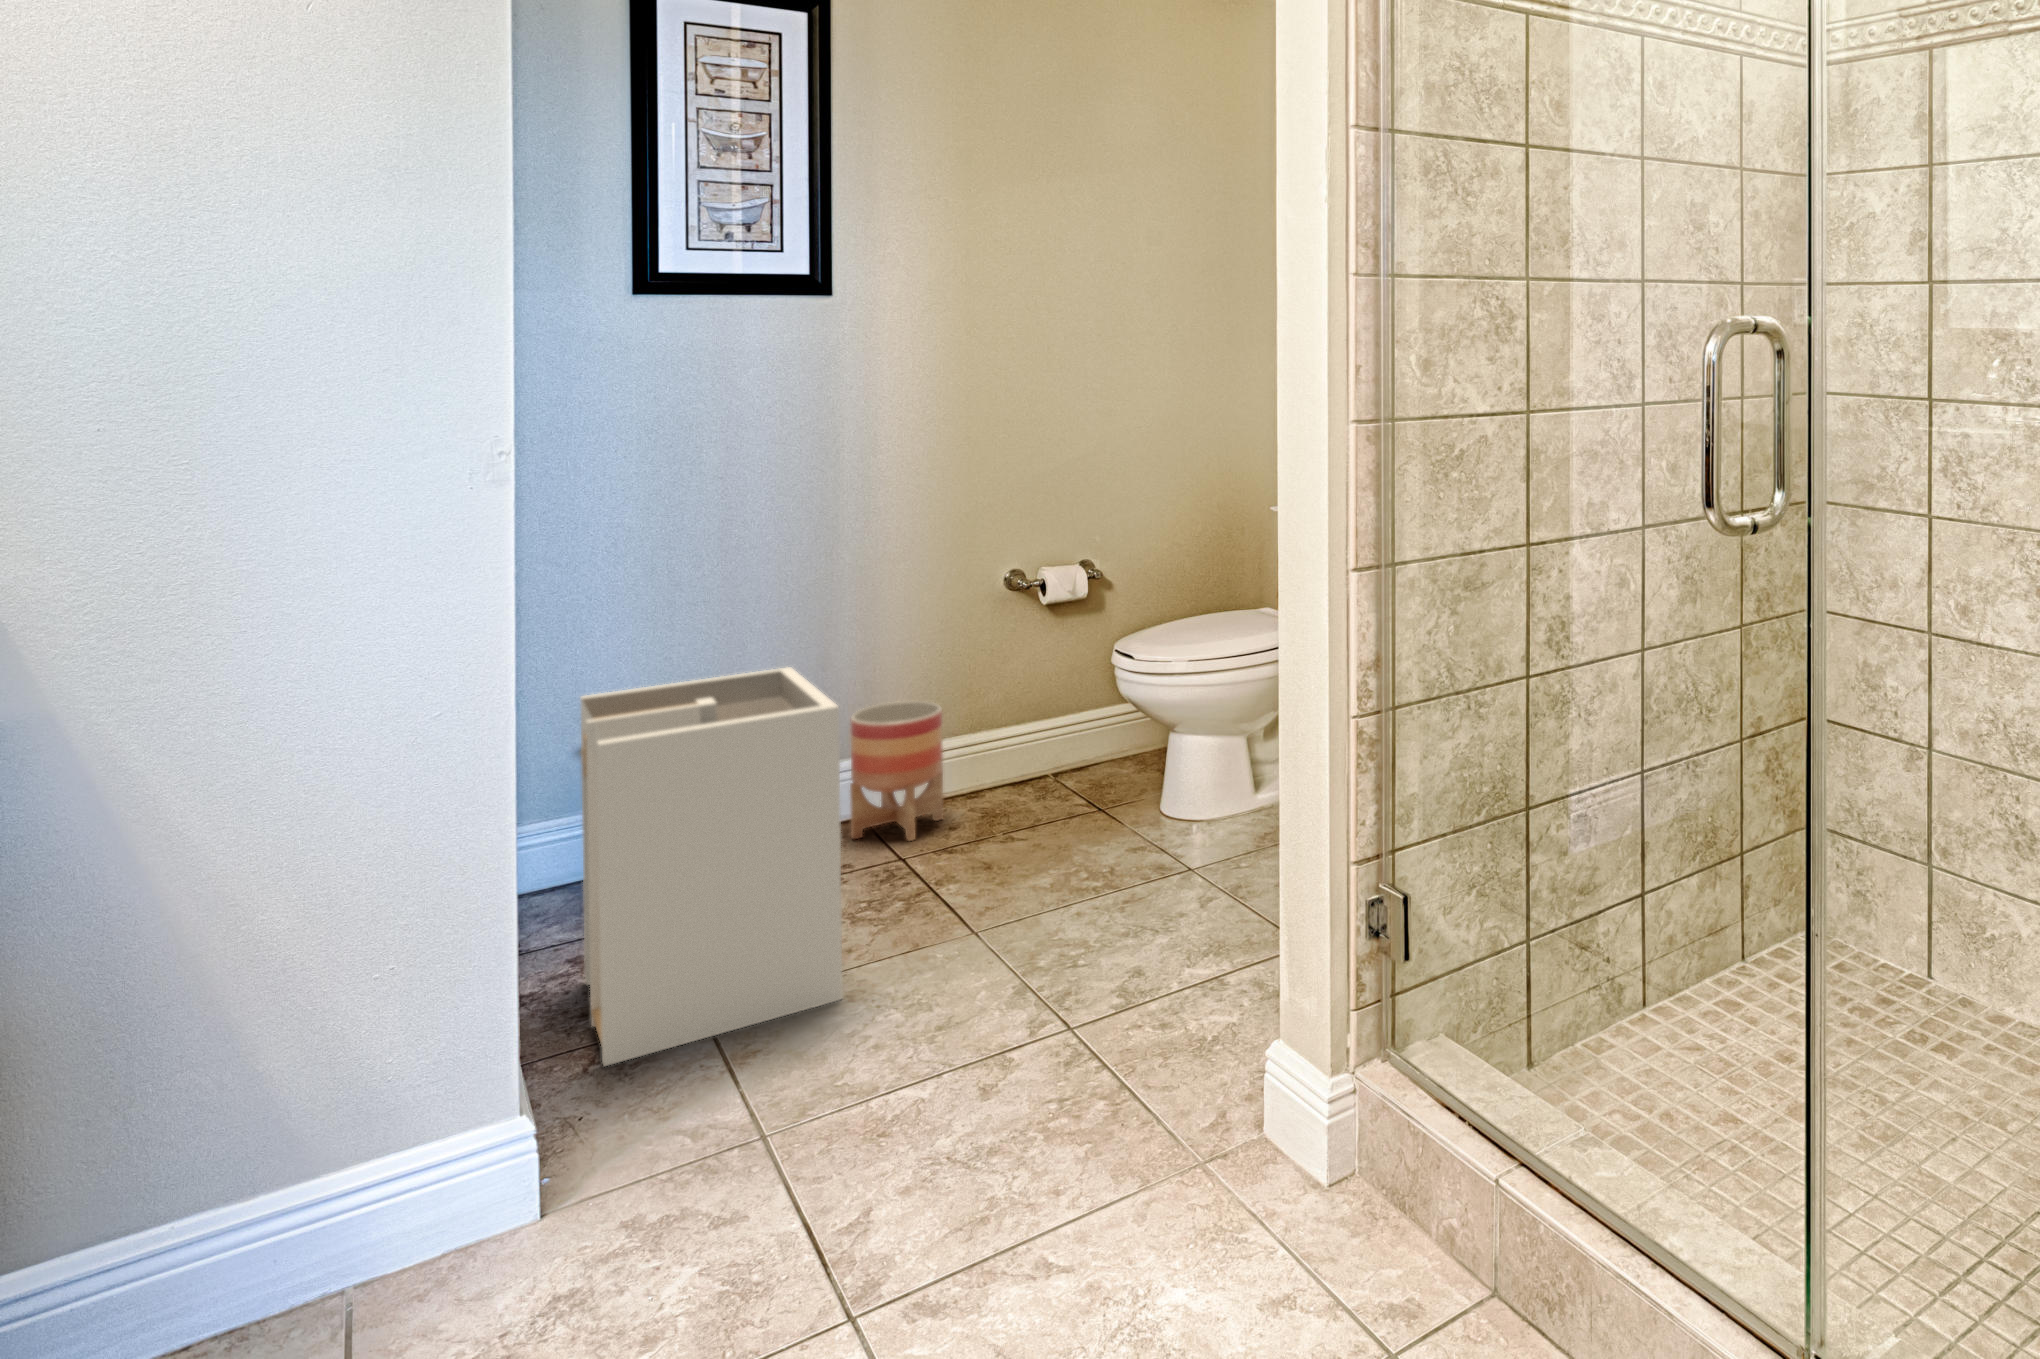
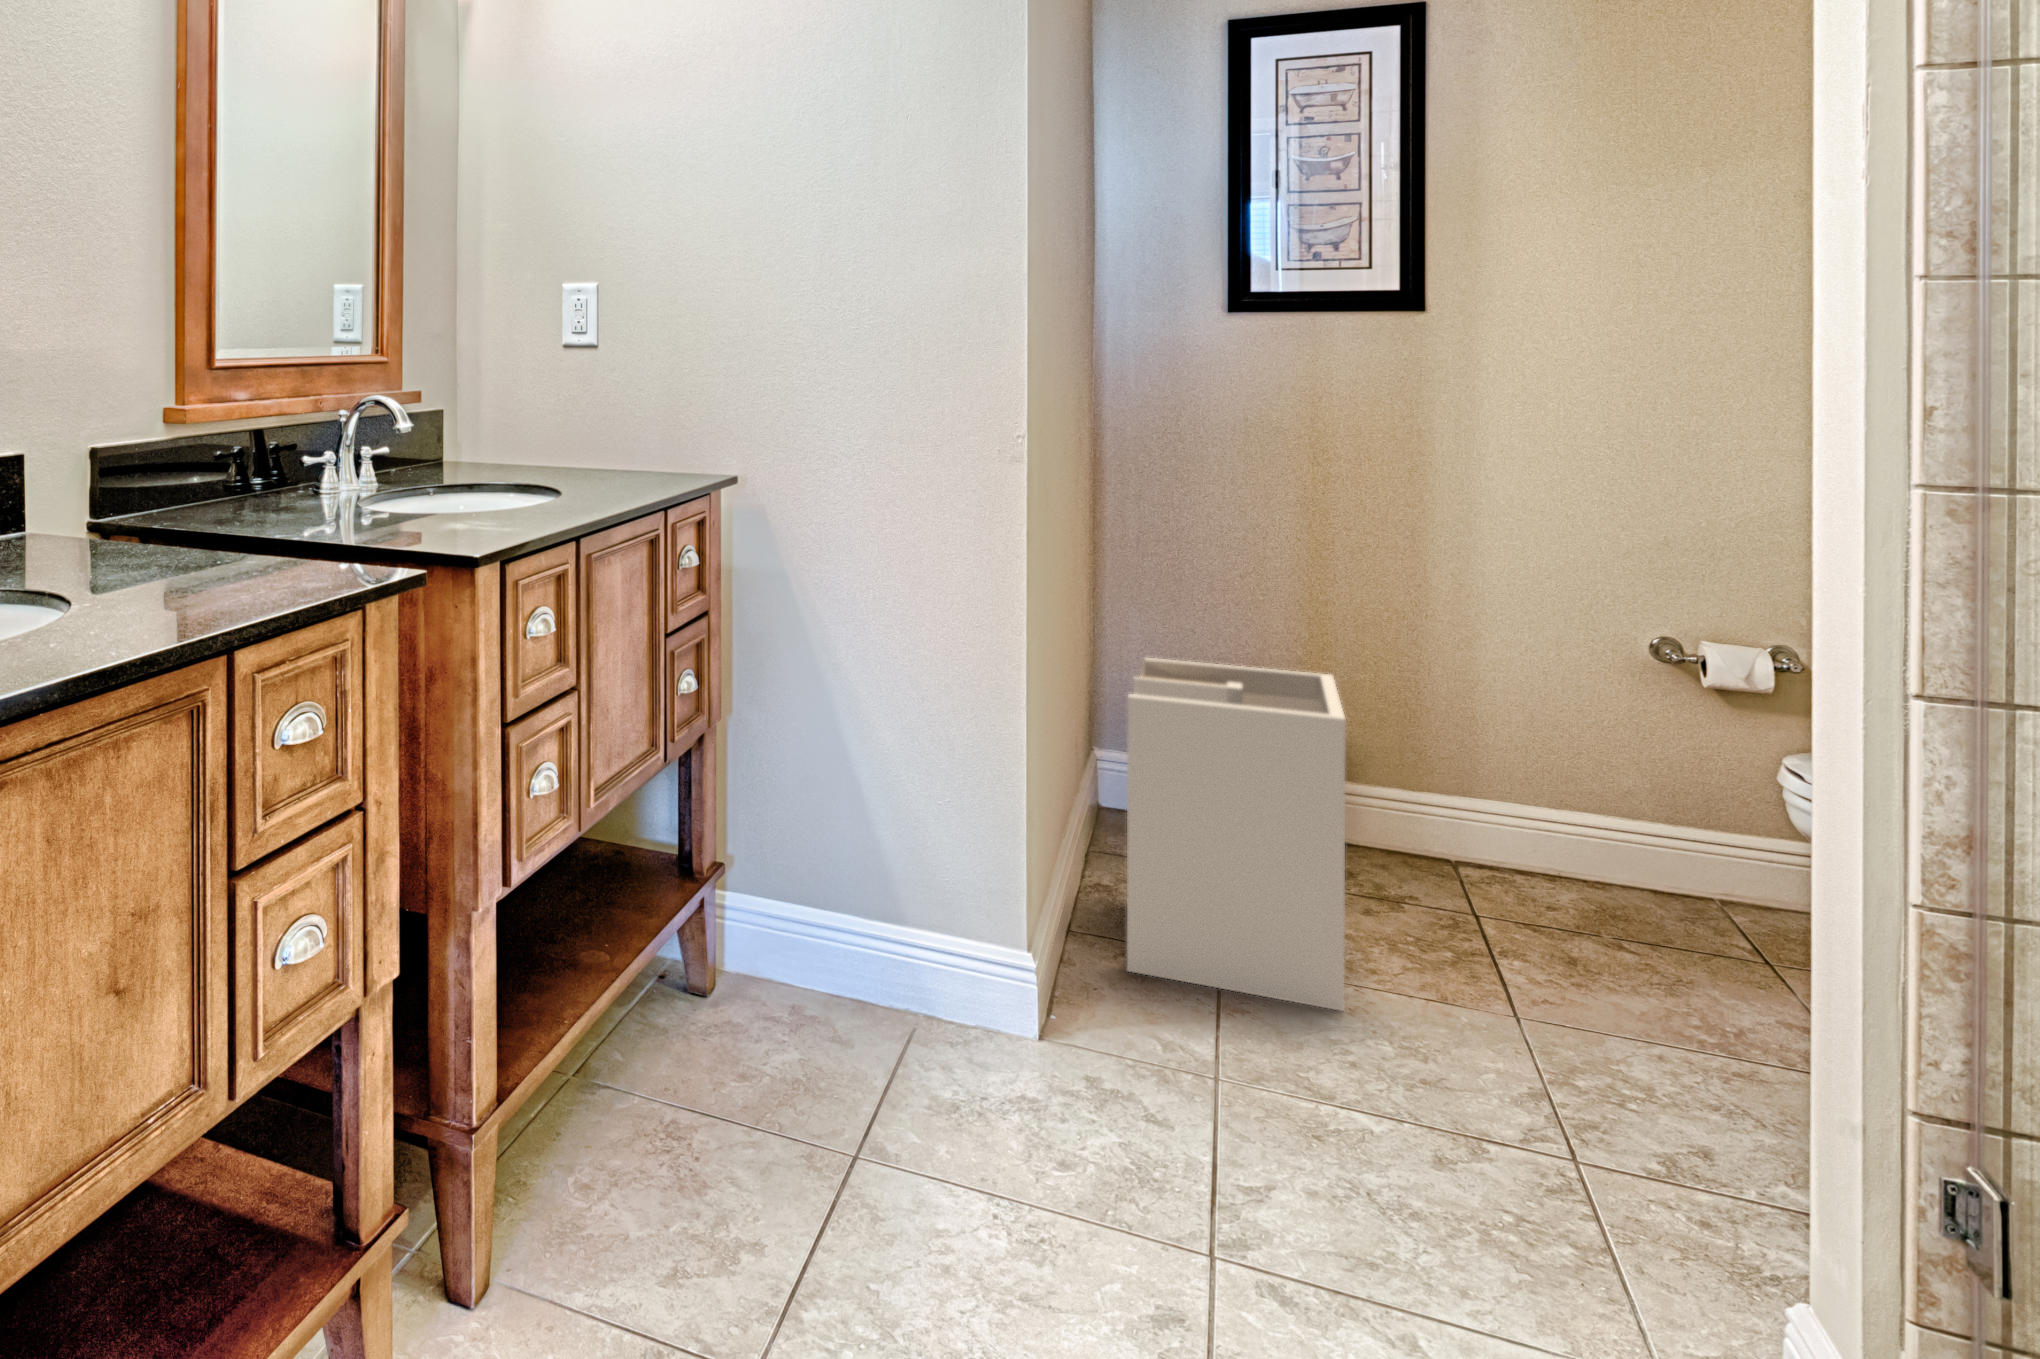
planter: present [850,701,943,841] -> none [1431,743,1545,899]

